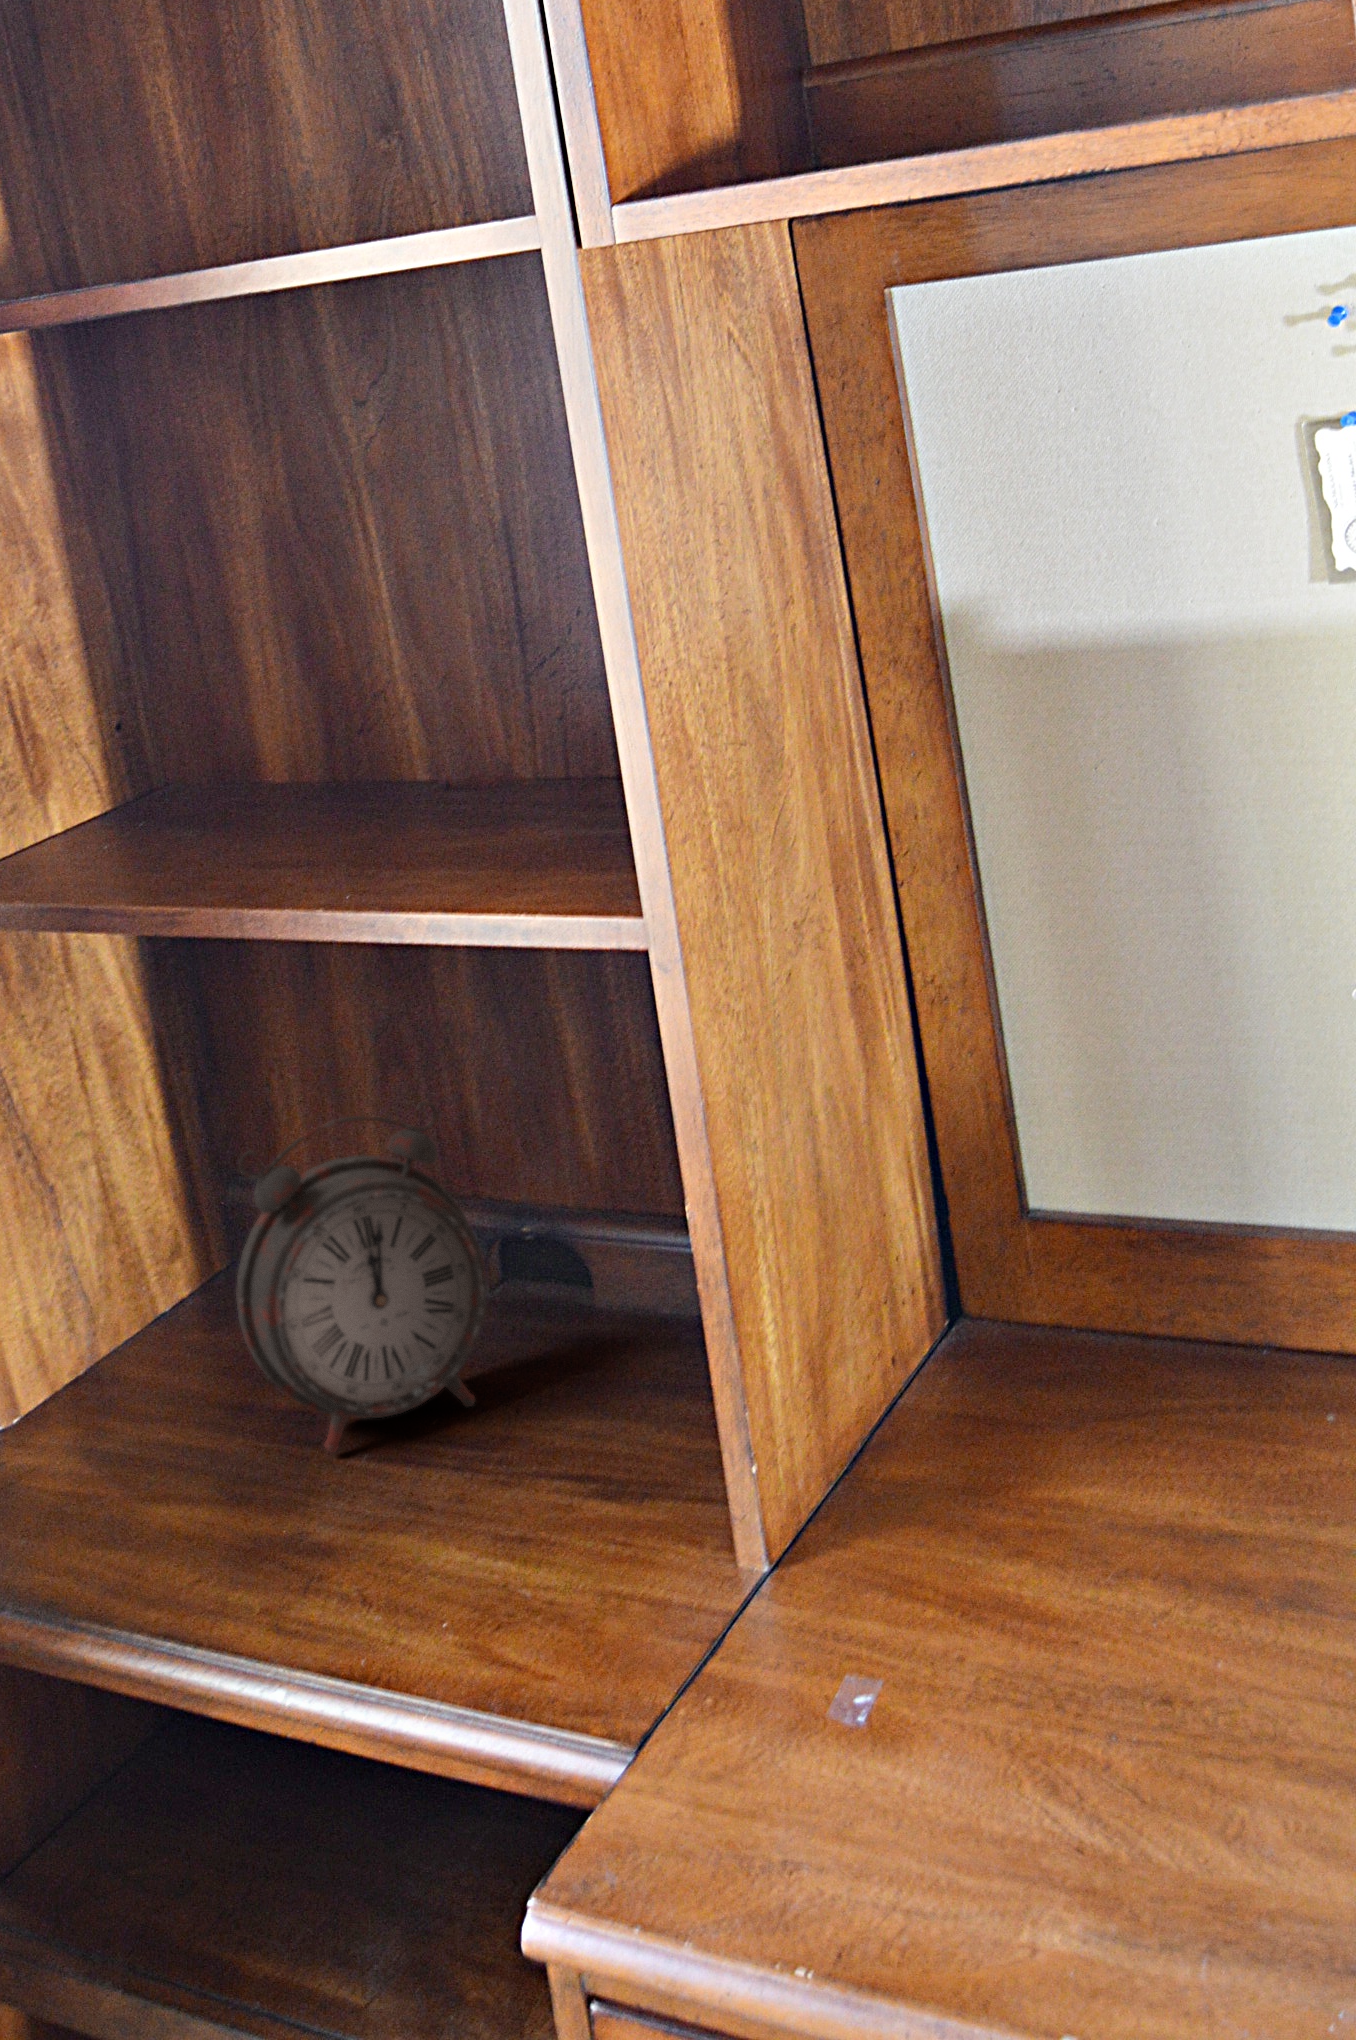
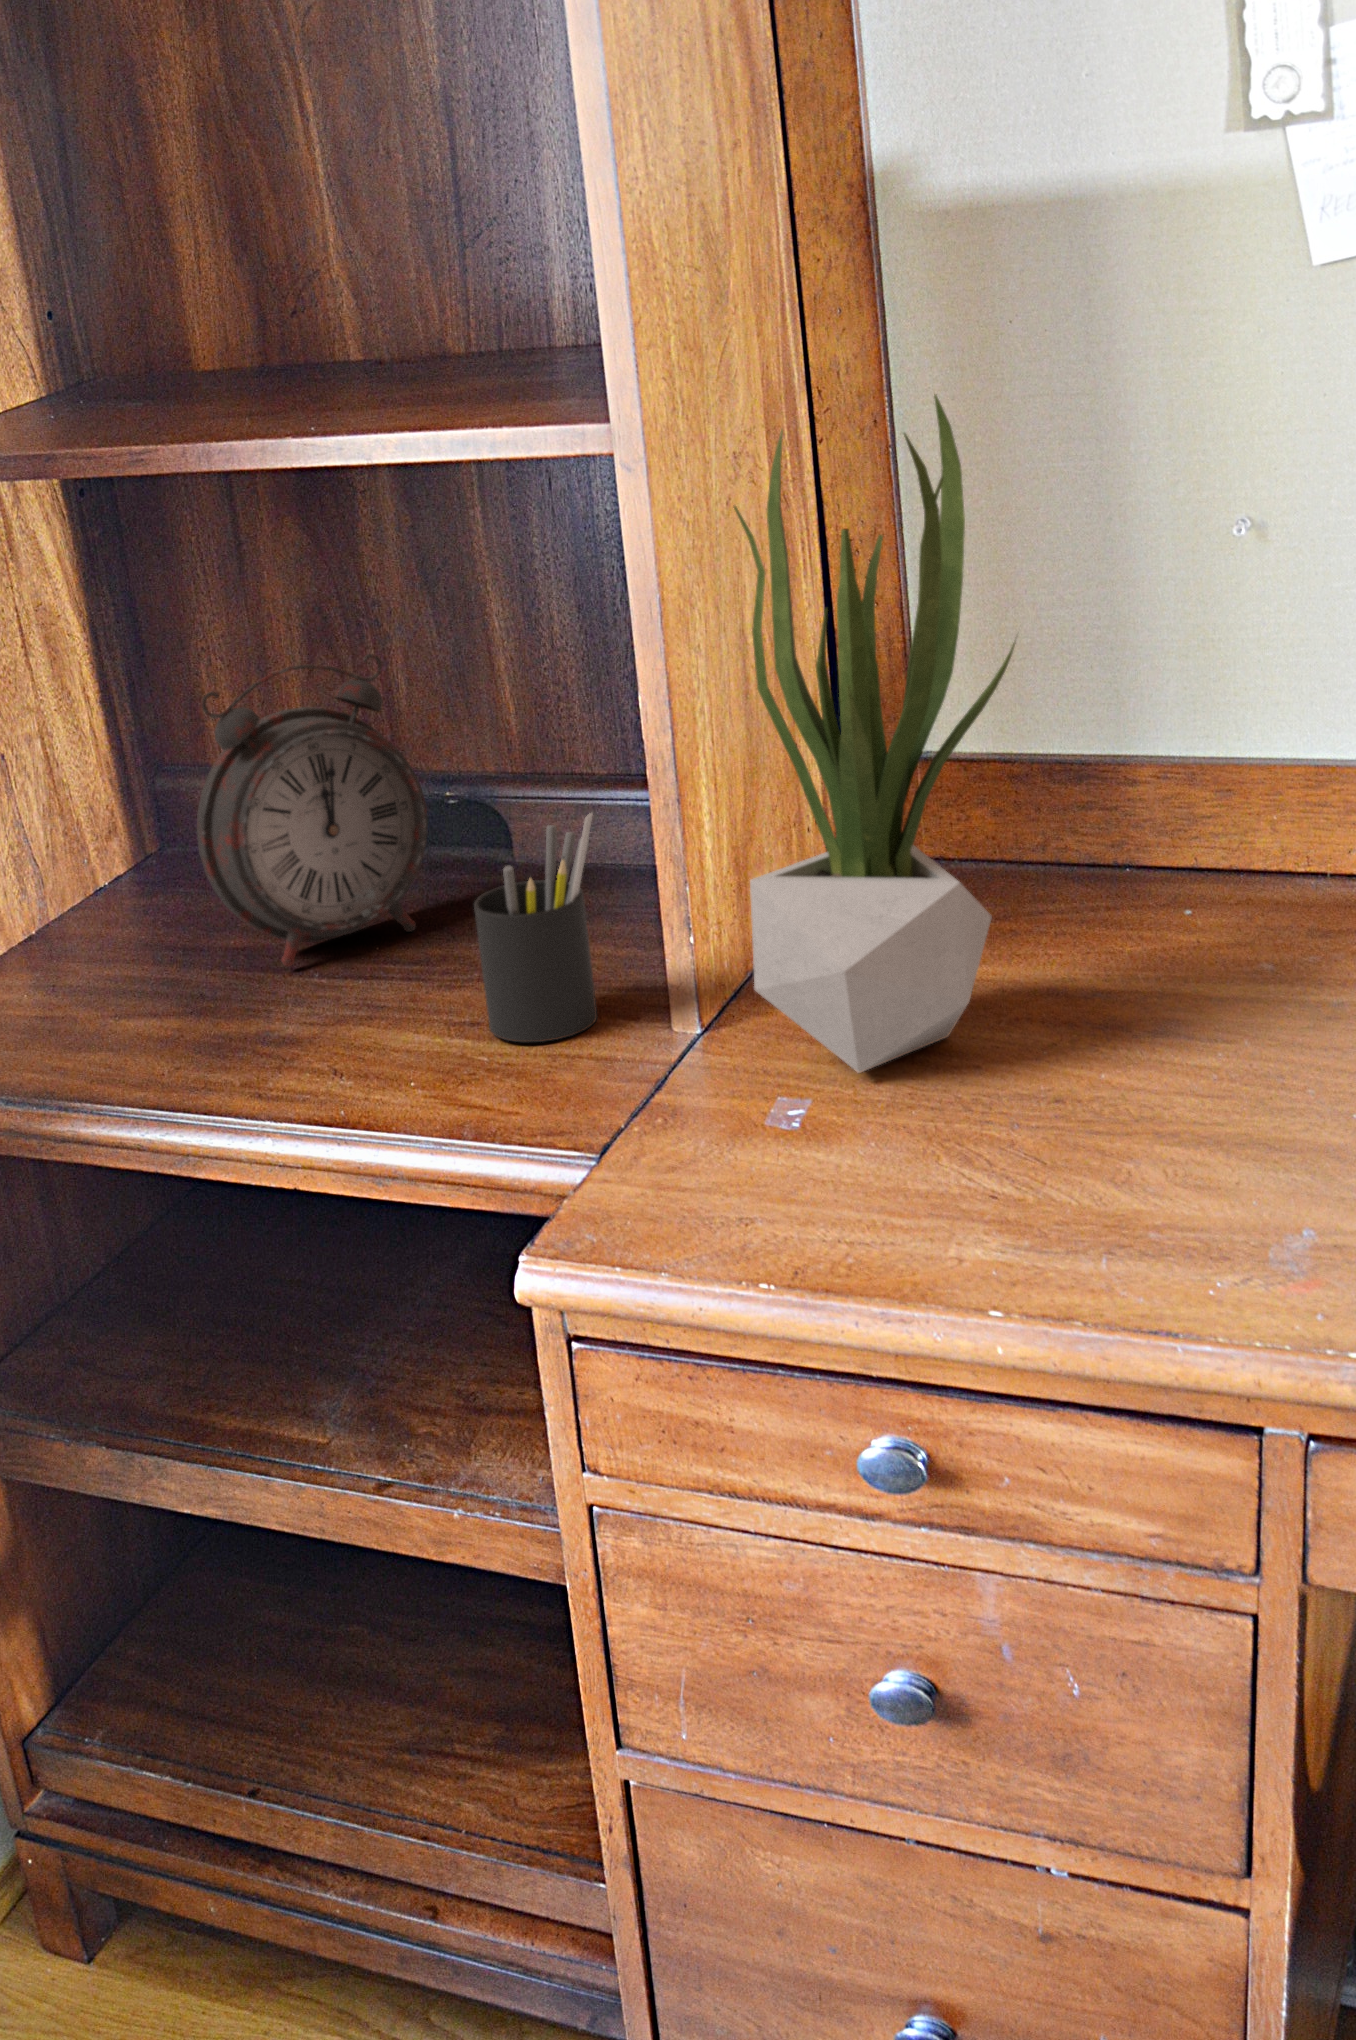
potted plant: none [760,938,1101,1737] -> present [734,395,1015,1073]
pen holder: none [508,1353,652,1620] -> present [474,813,597,1042]

